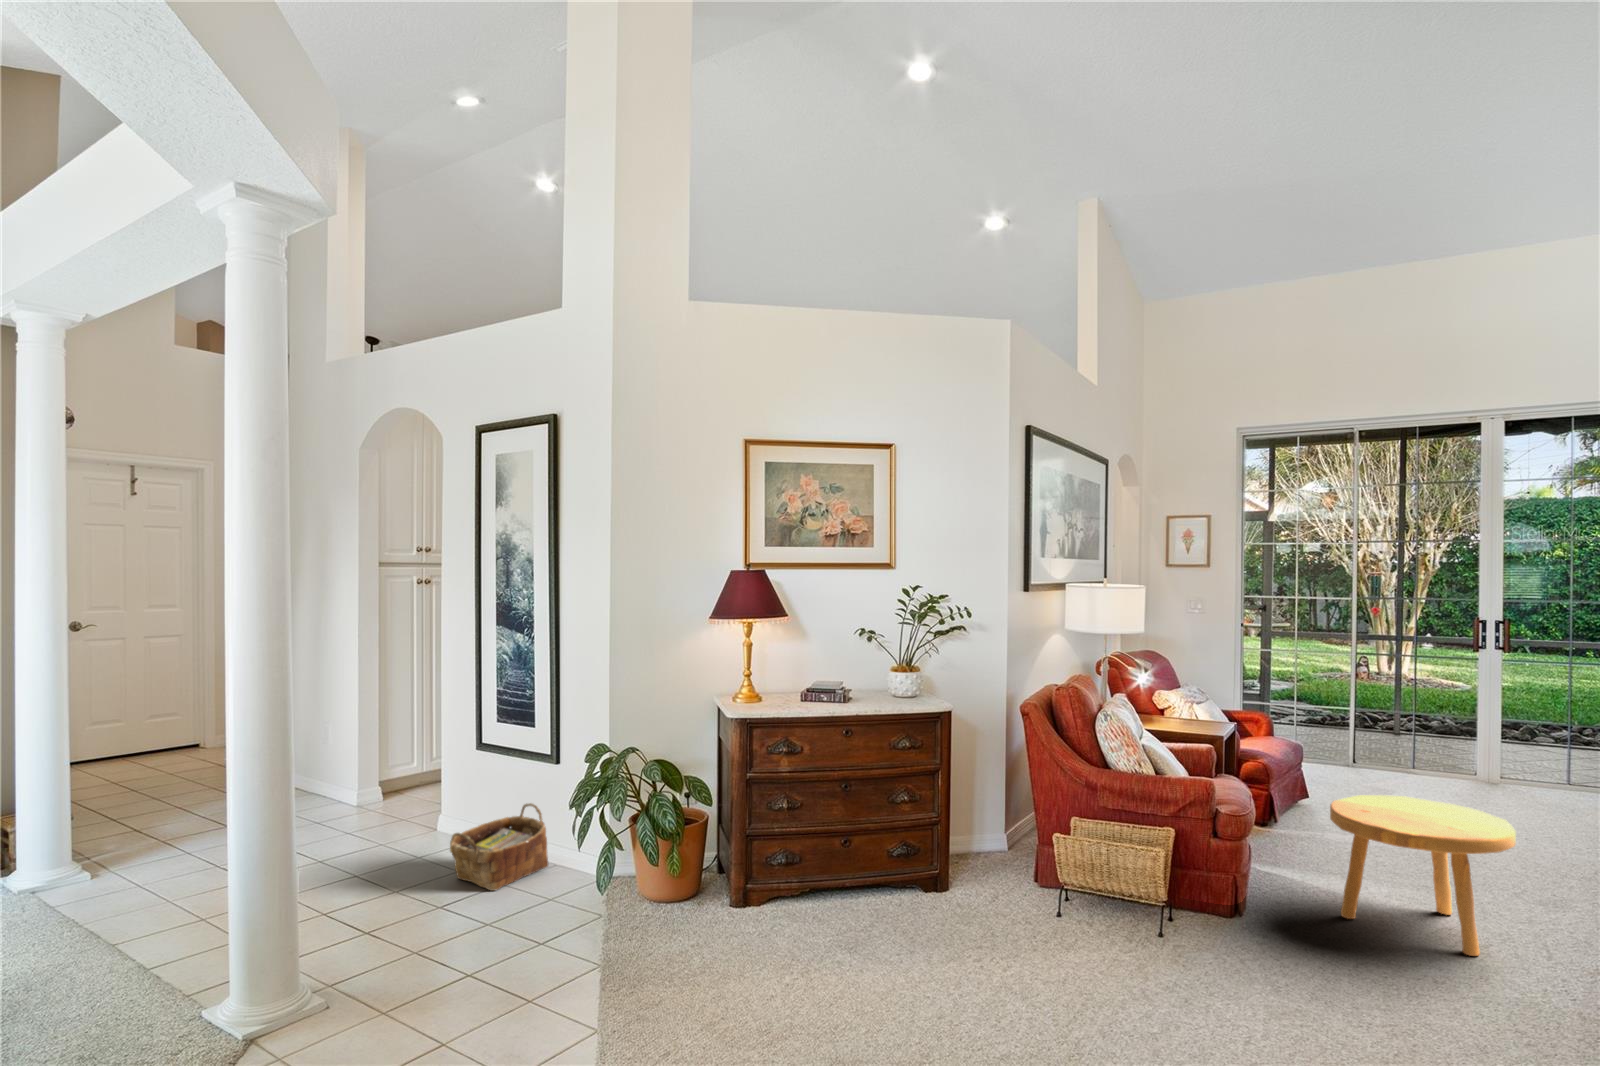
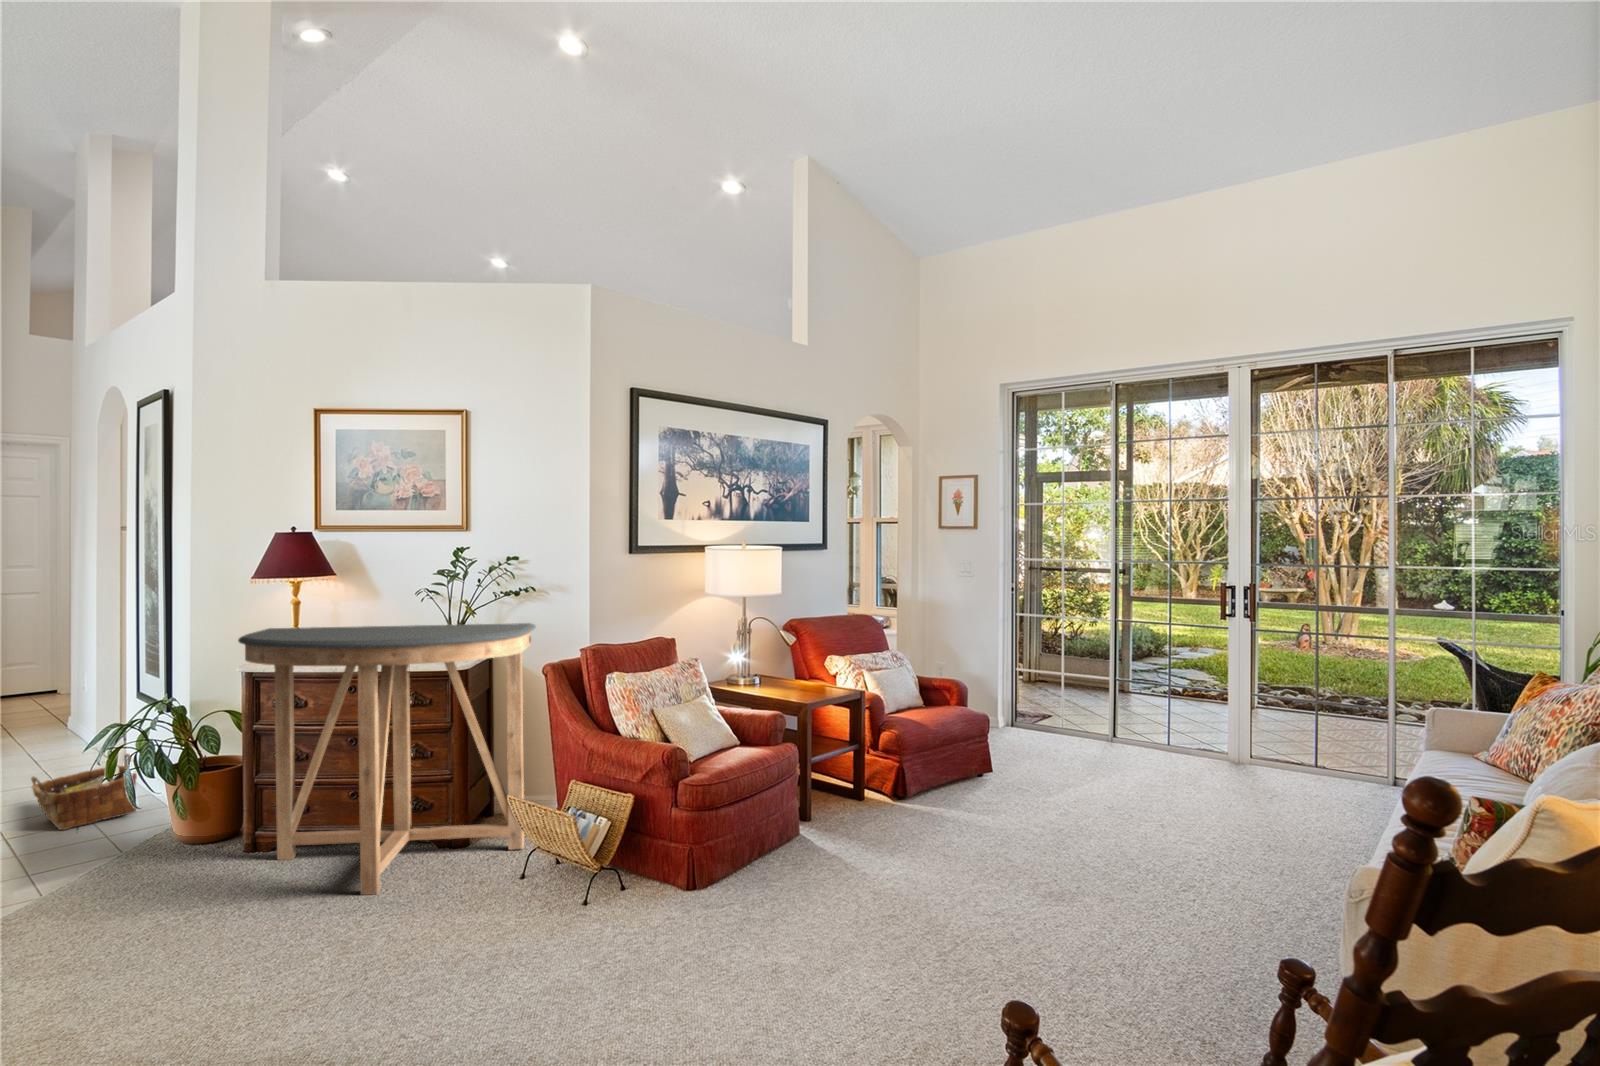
console table: none [770,663,1058,956] -> present [238,623,536,895]
footstool: present [1330,795,1516,956] -> none [783,758,943,916]

